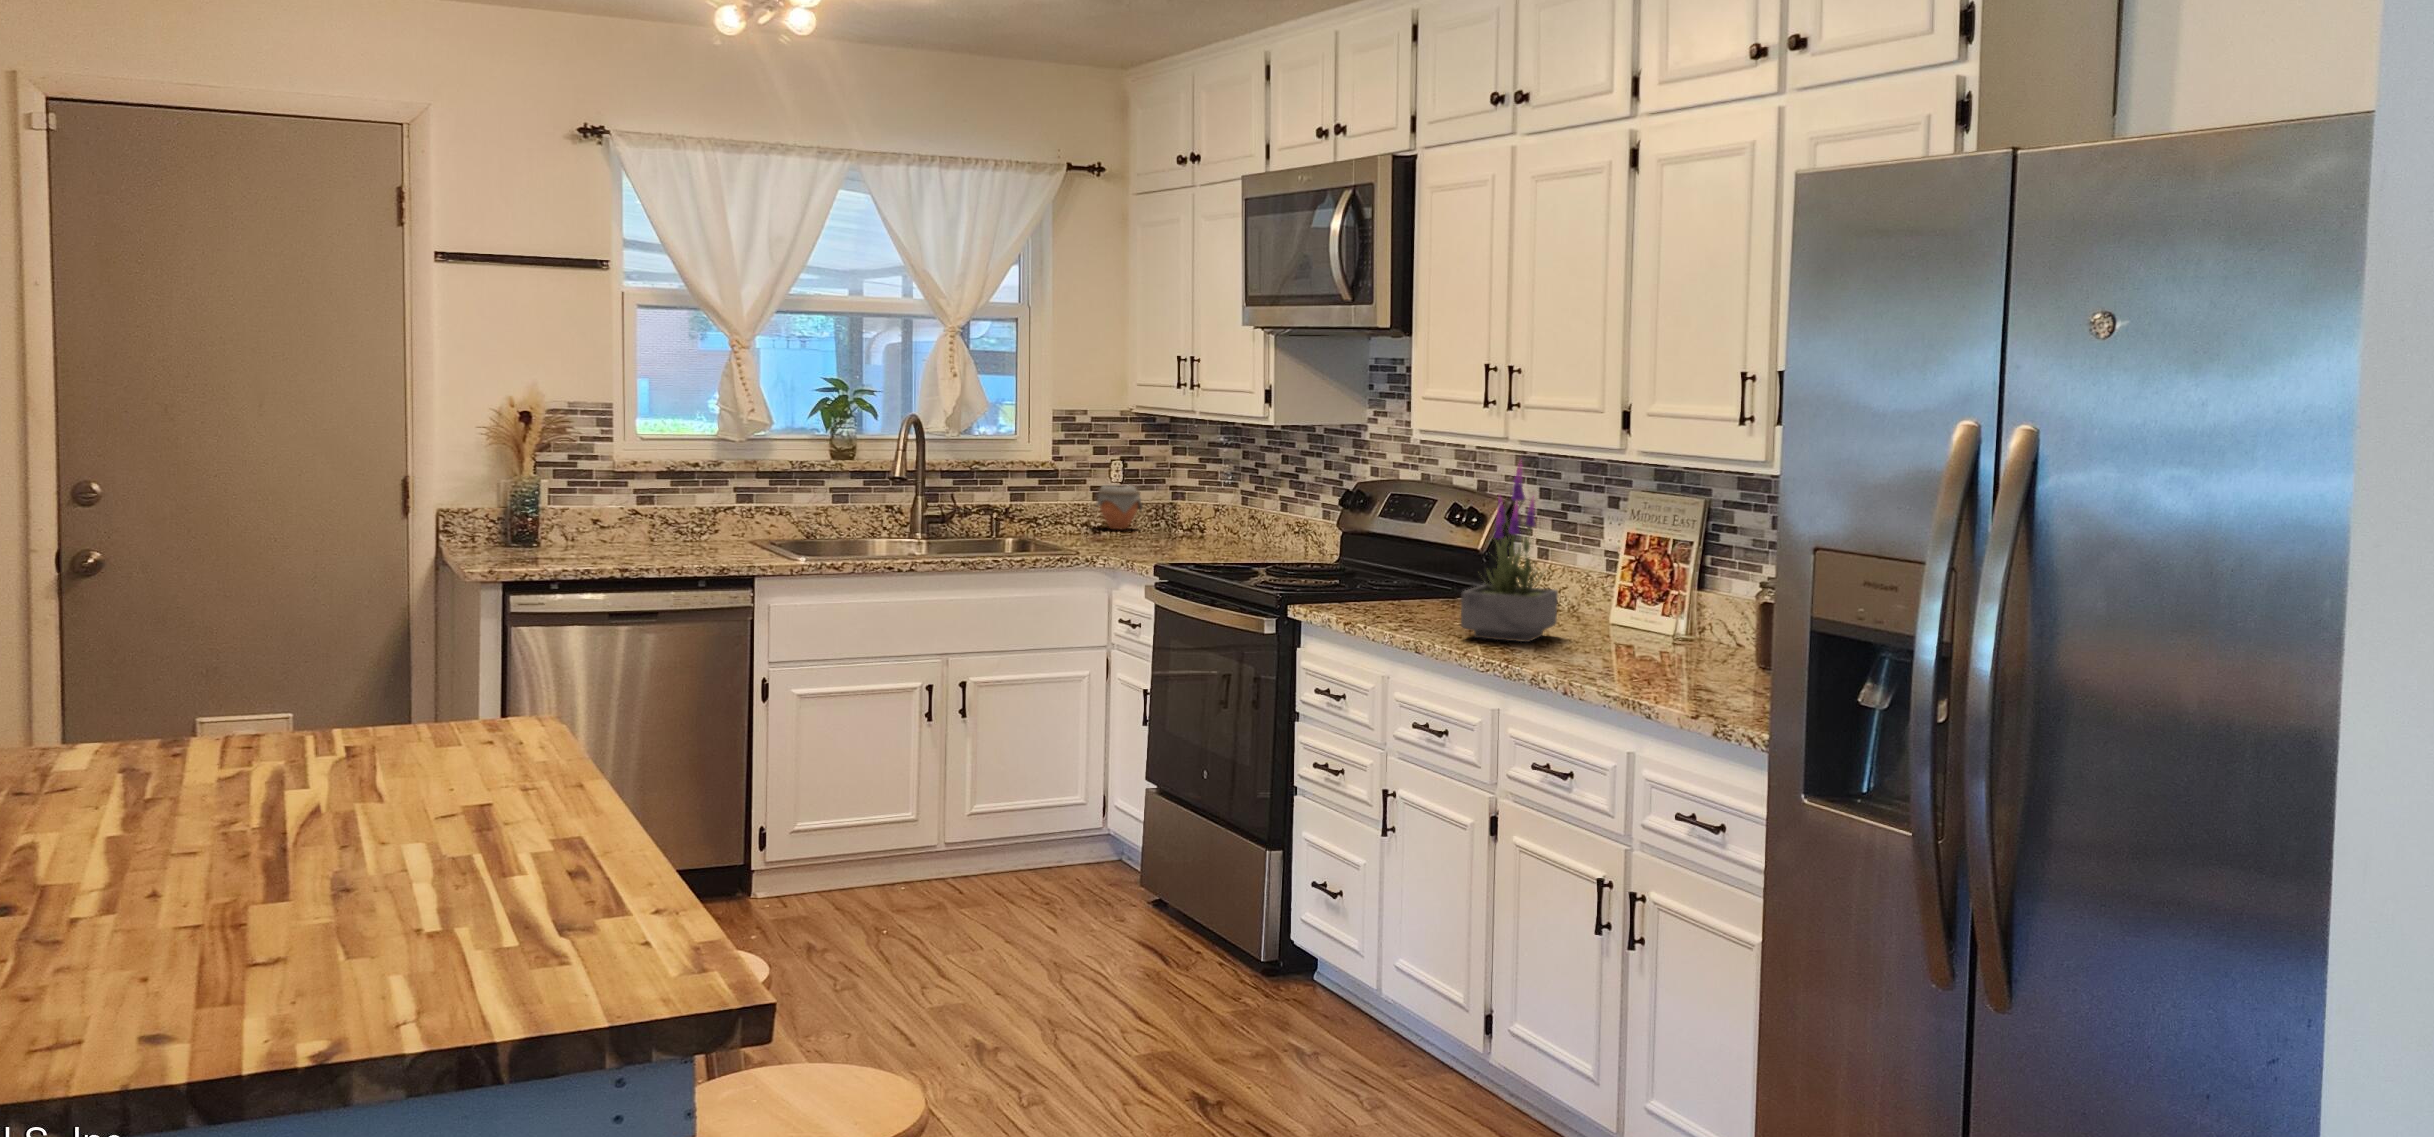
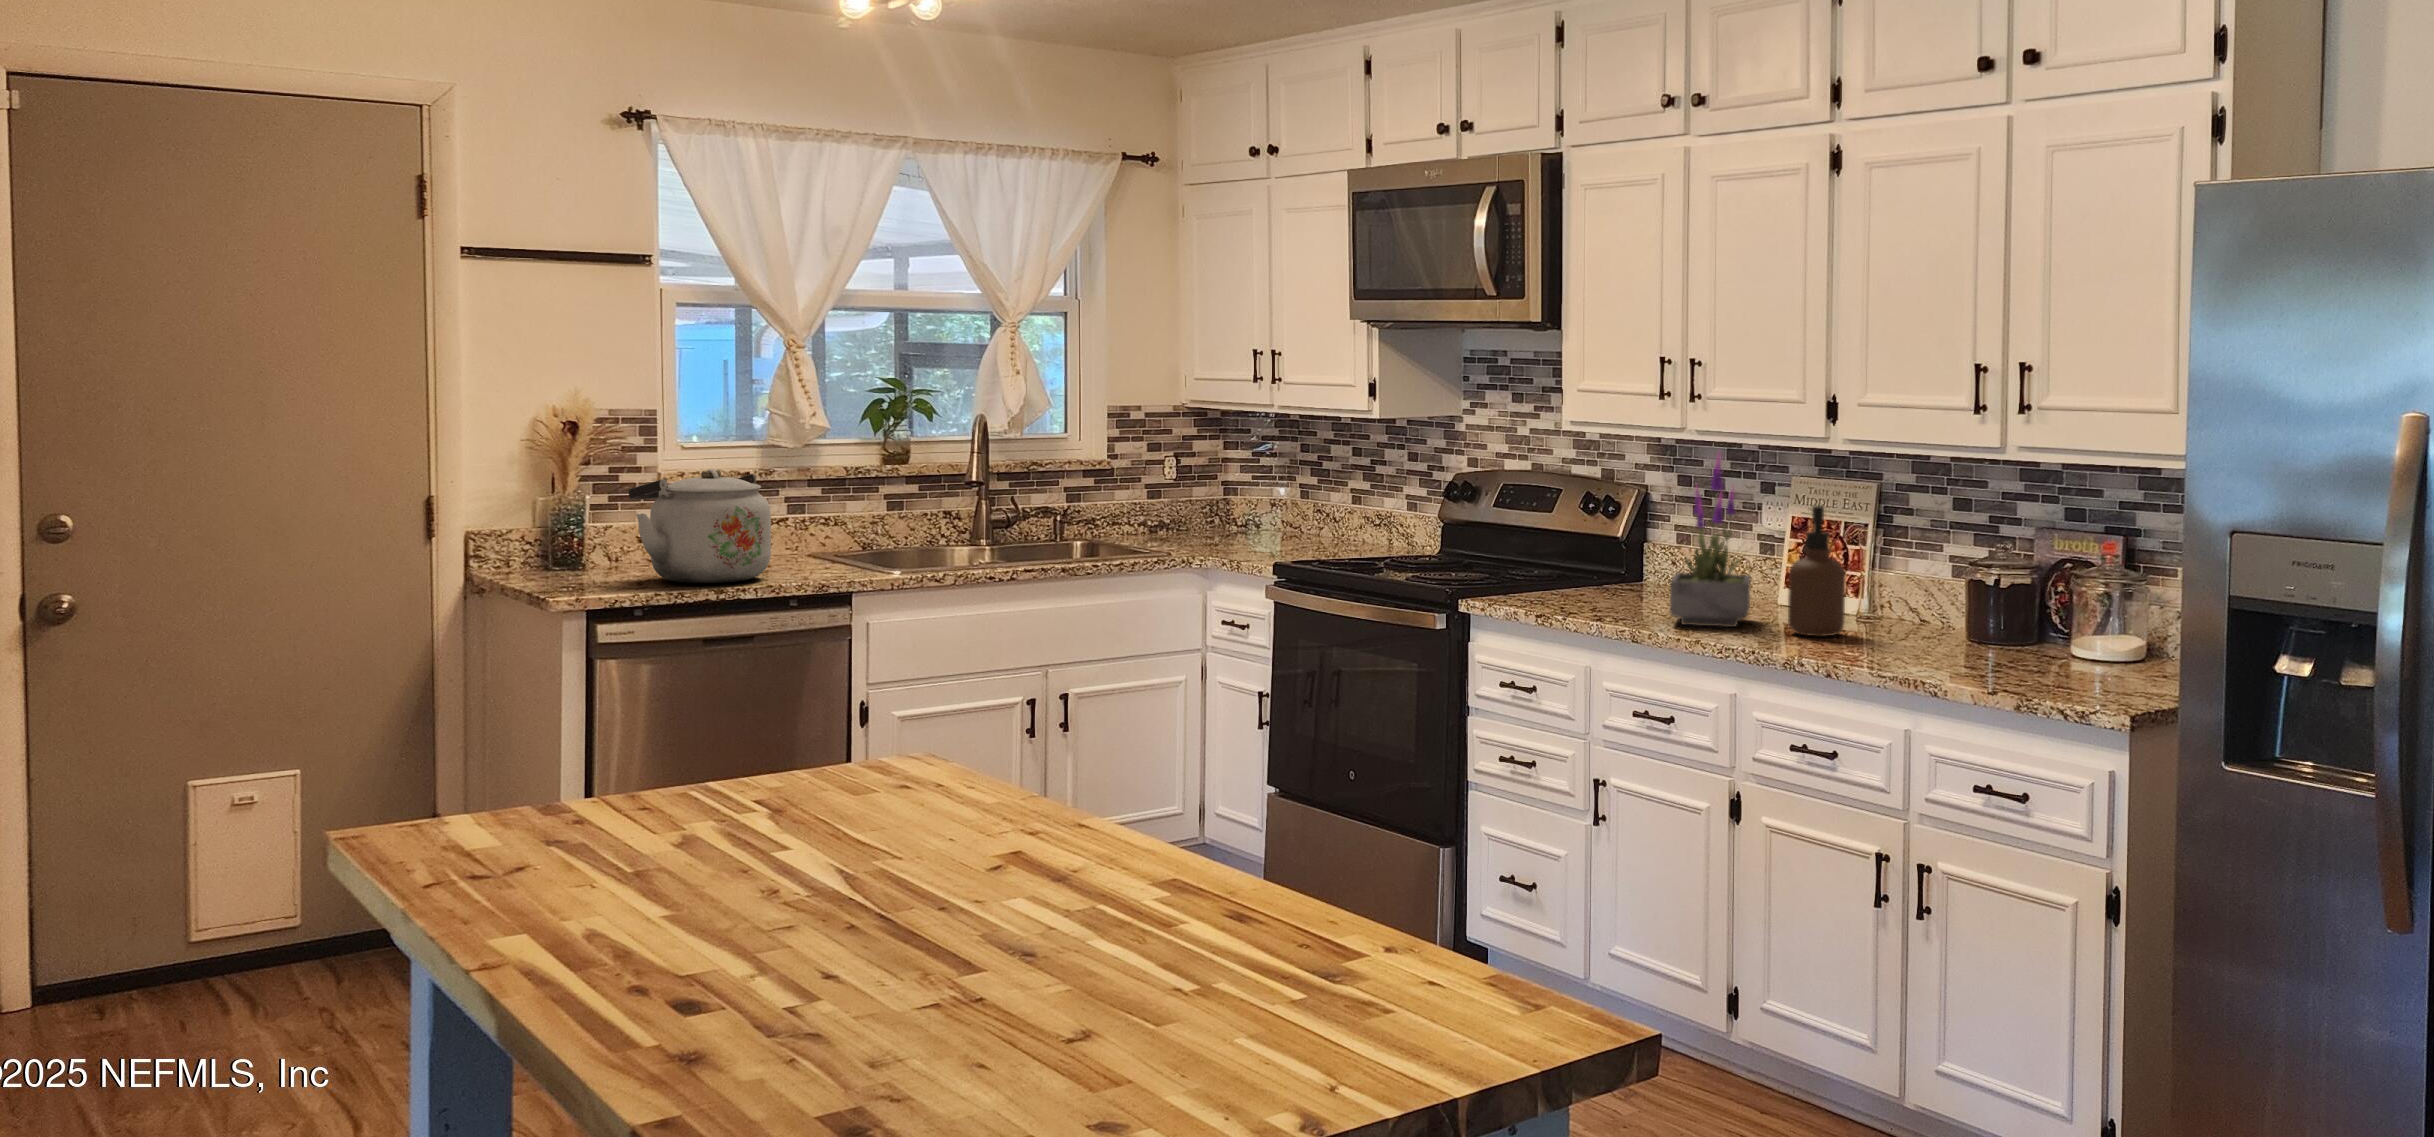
kettle: none [550,458,679,562] -> present [629,469,771,583]
jar: present [1097,485,1143,530] -> none [1144,481,1197,528]
soap dispenser: none [1574,518,1635,655] -> present [1788,506,1846,637]

